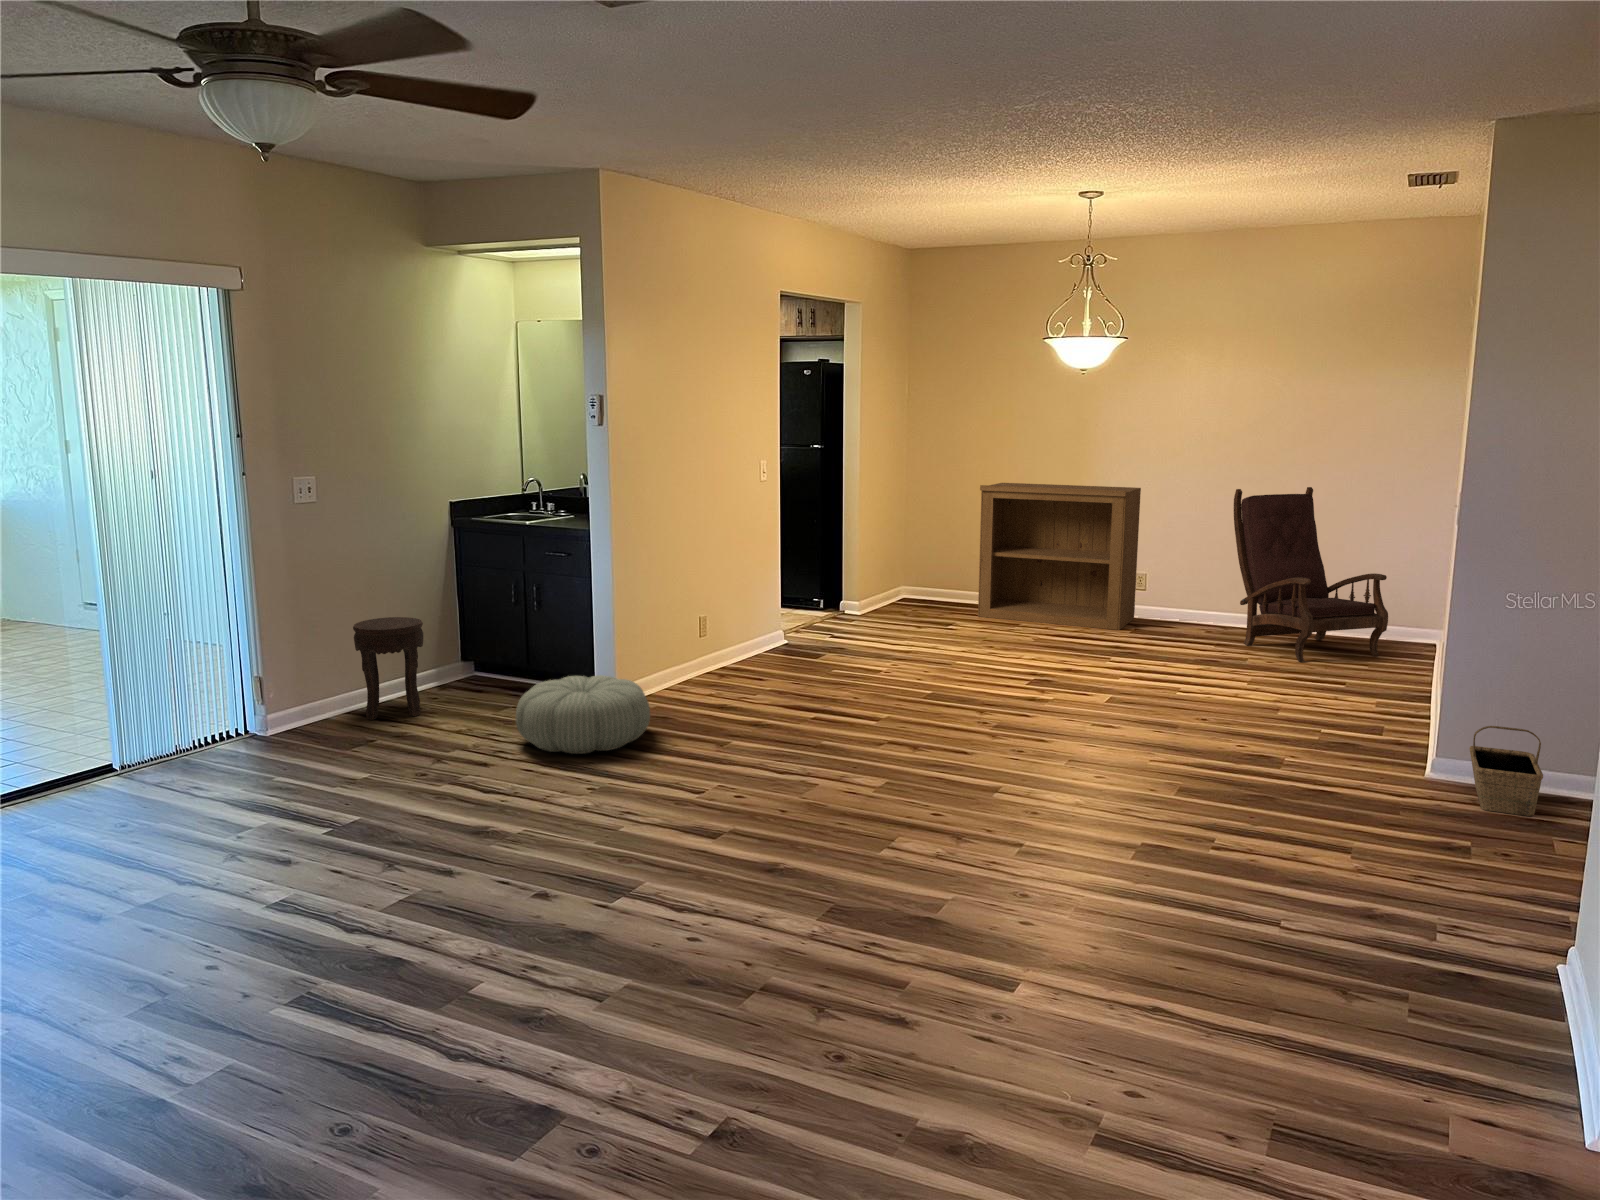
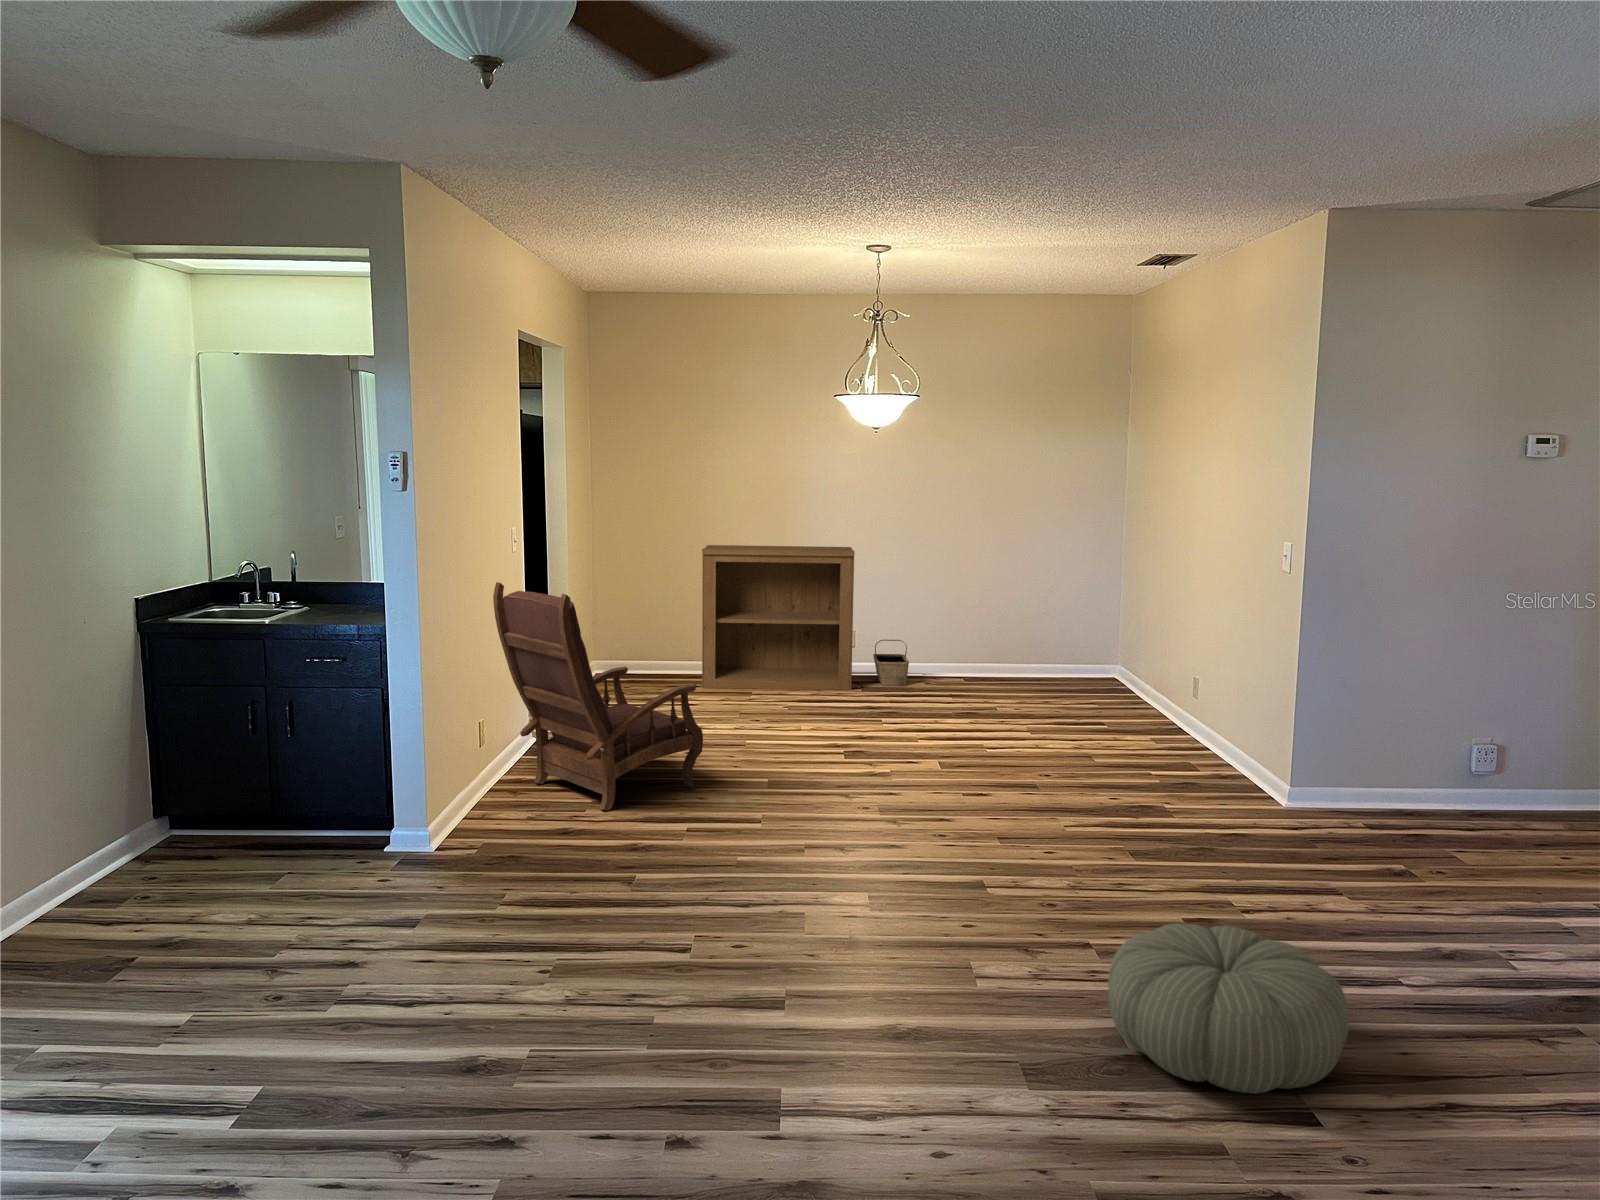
armchair: present [1234,487,1388,662] -> present [493,582,703,811]
side table: present [353,617,423,720] -> none [35,768,153,931]
pouf: present [516,675,650,754] -> present [1108,923,1349,1094]
basket: present [1470,726,1543,816] -> present [873,640,909,686]

